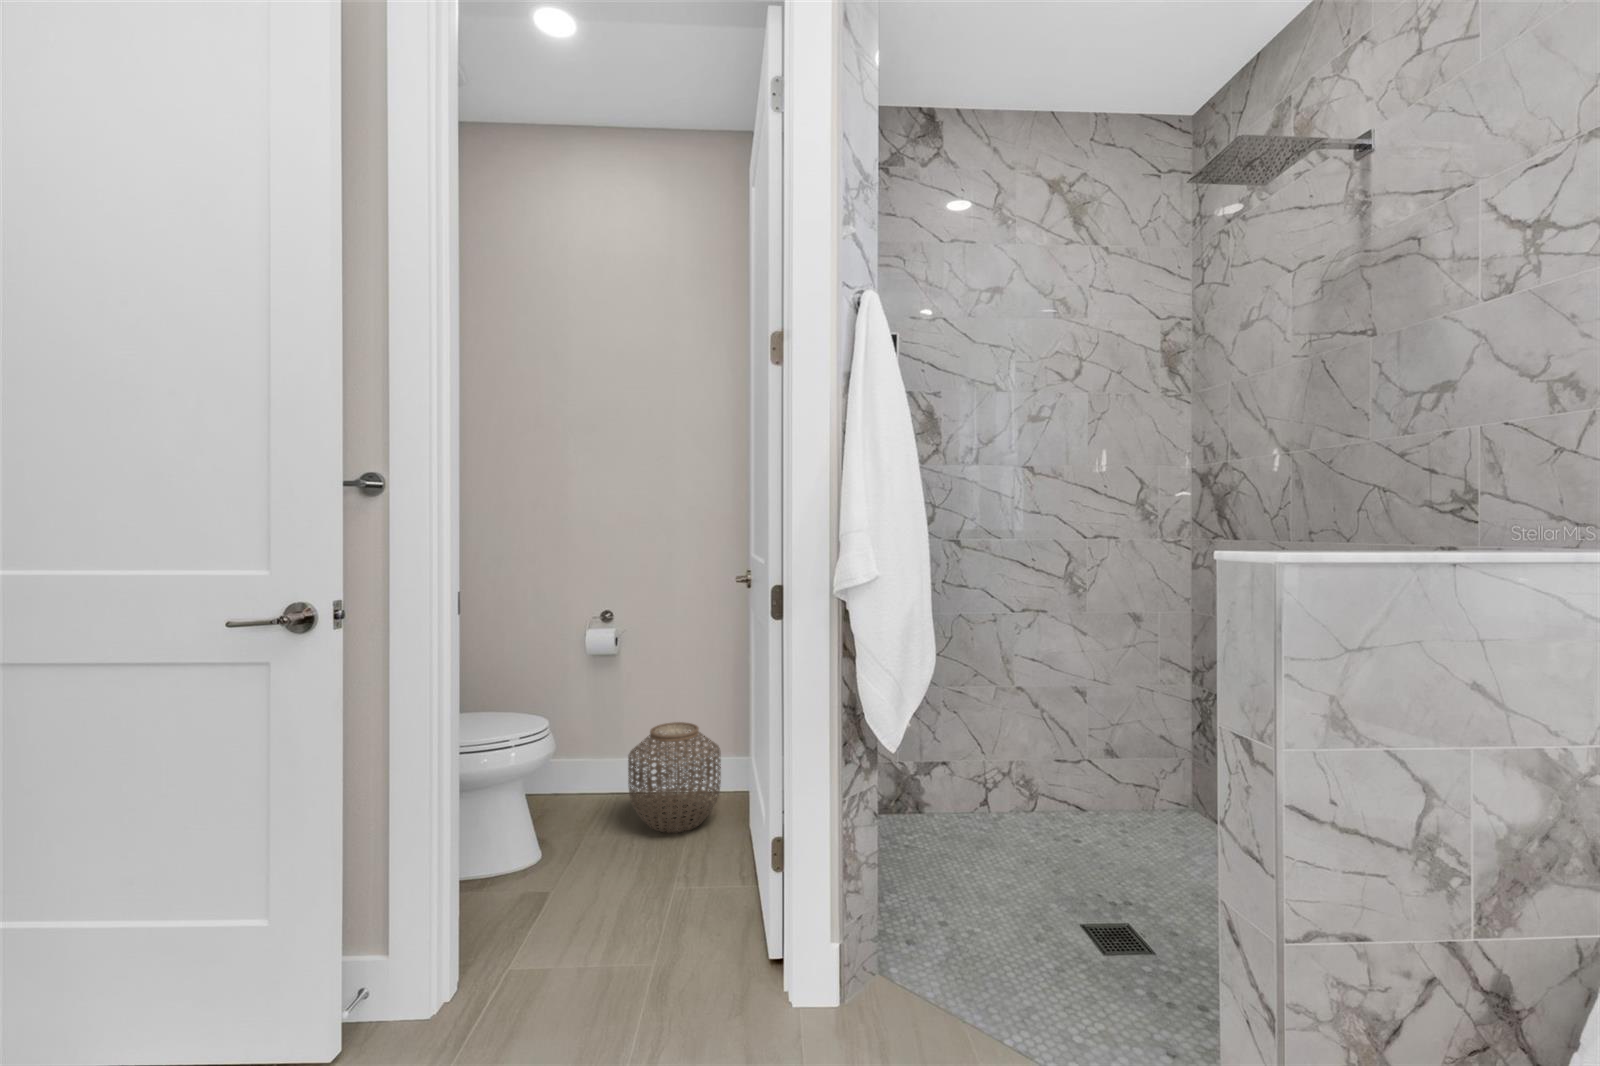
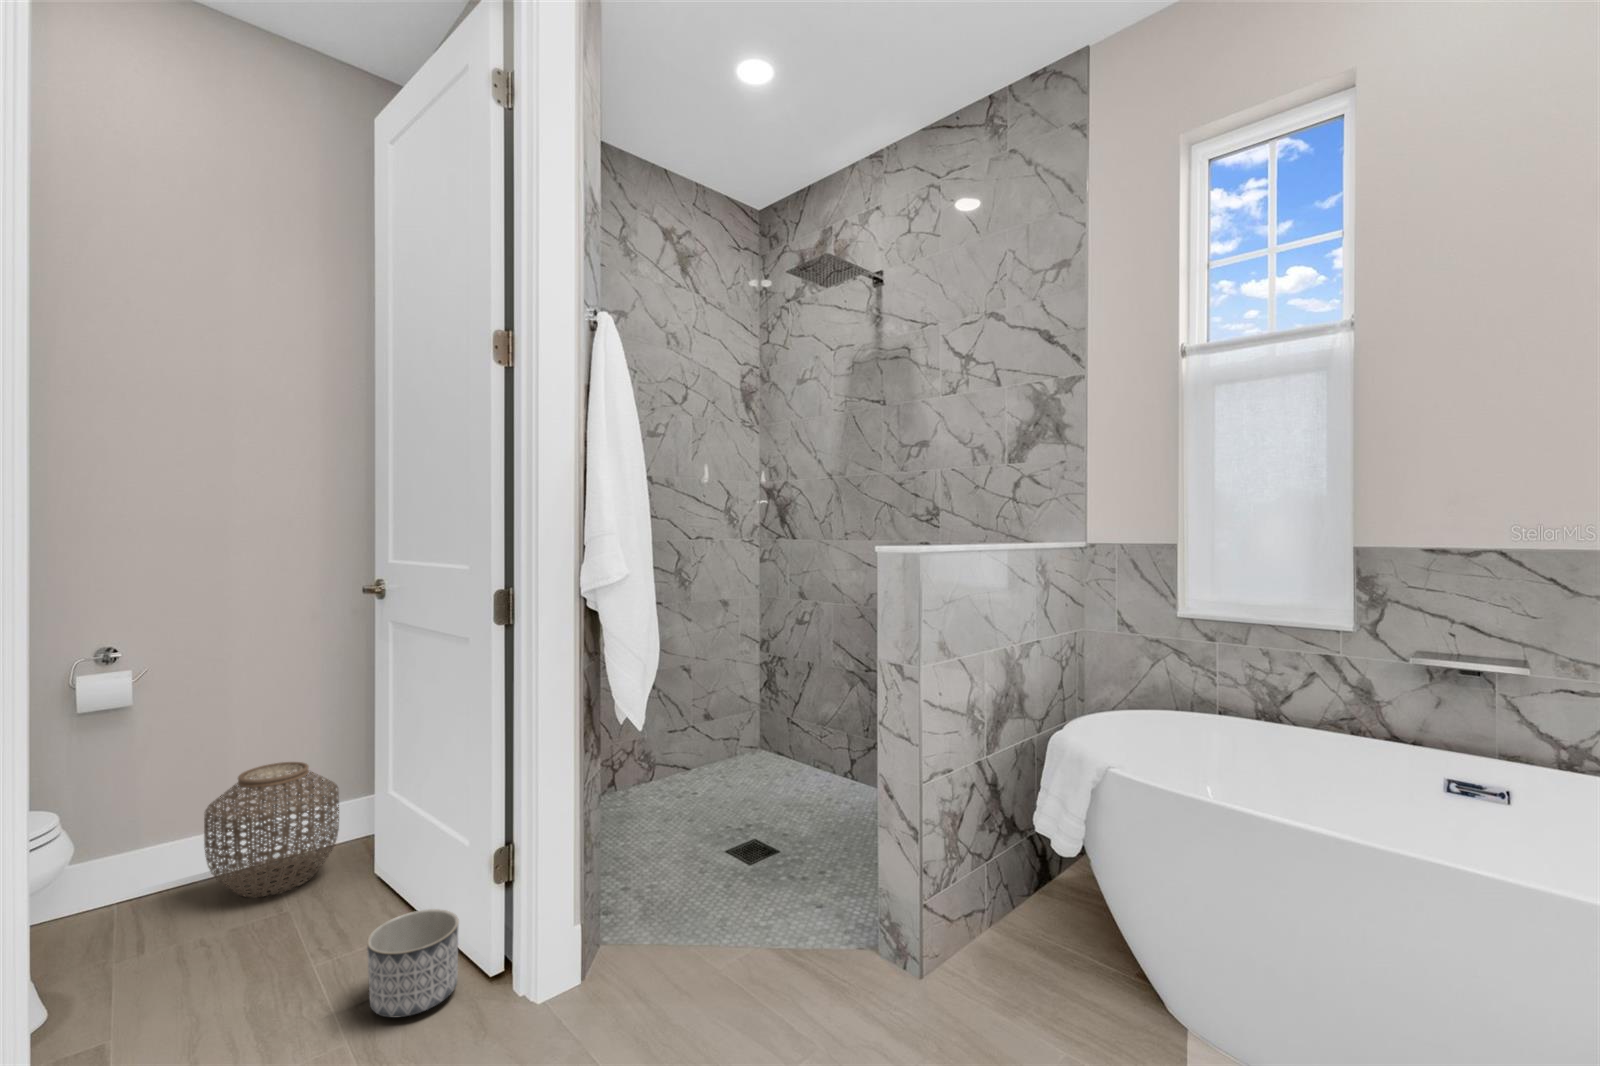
planter: none [658,890,736,993] -> present [367,909,459,1018]

